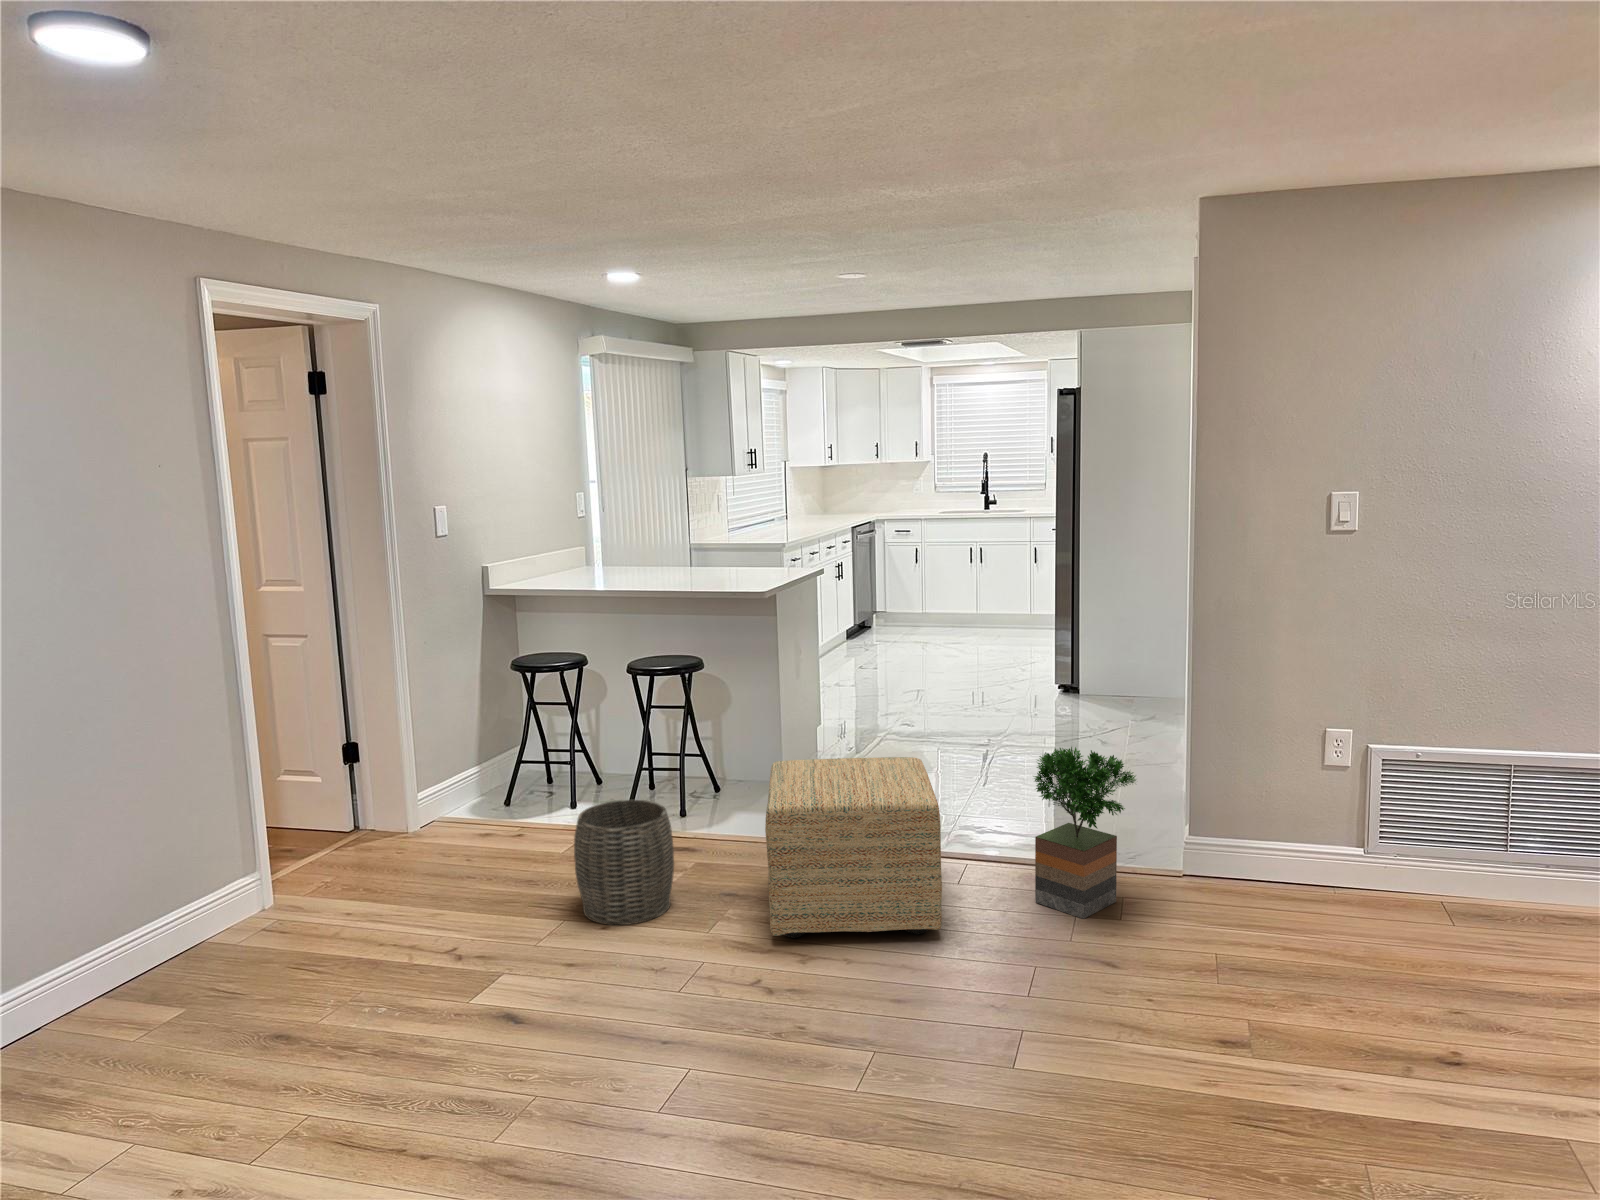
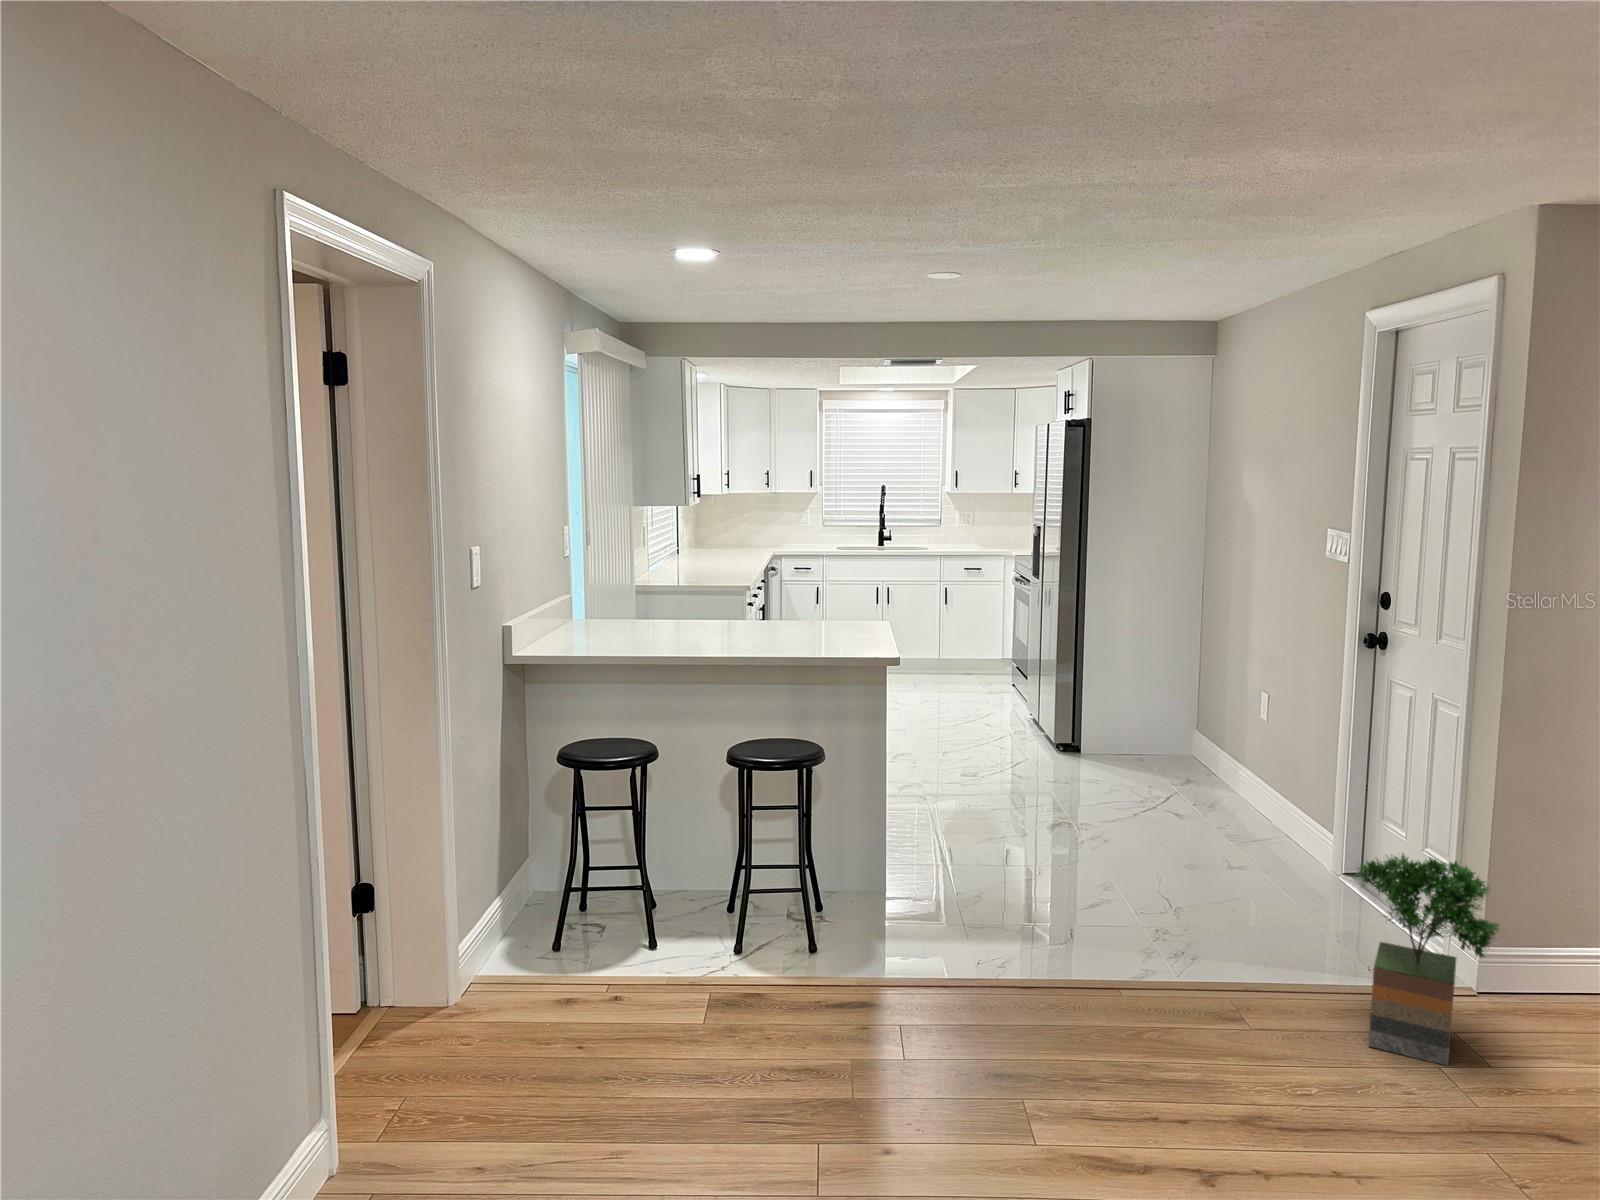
ottoman: present [765,757,942,938] -> none [1036,874,1342,1147]
woven basket: present [574,800,674,925] -> none [816,960,952,1151]

